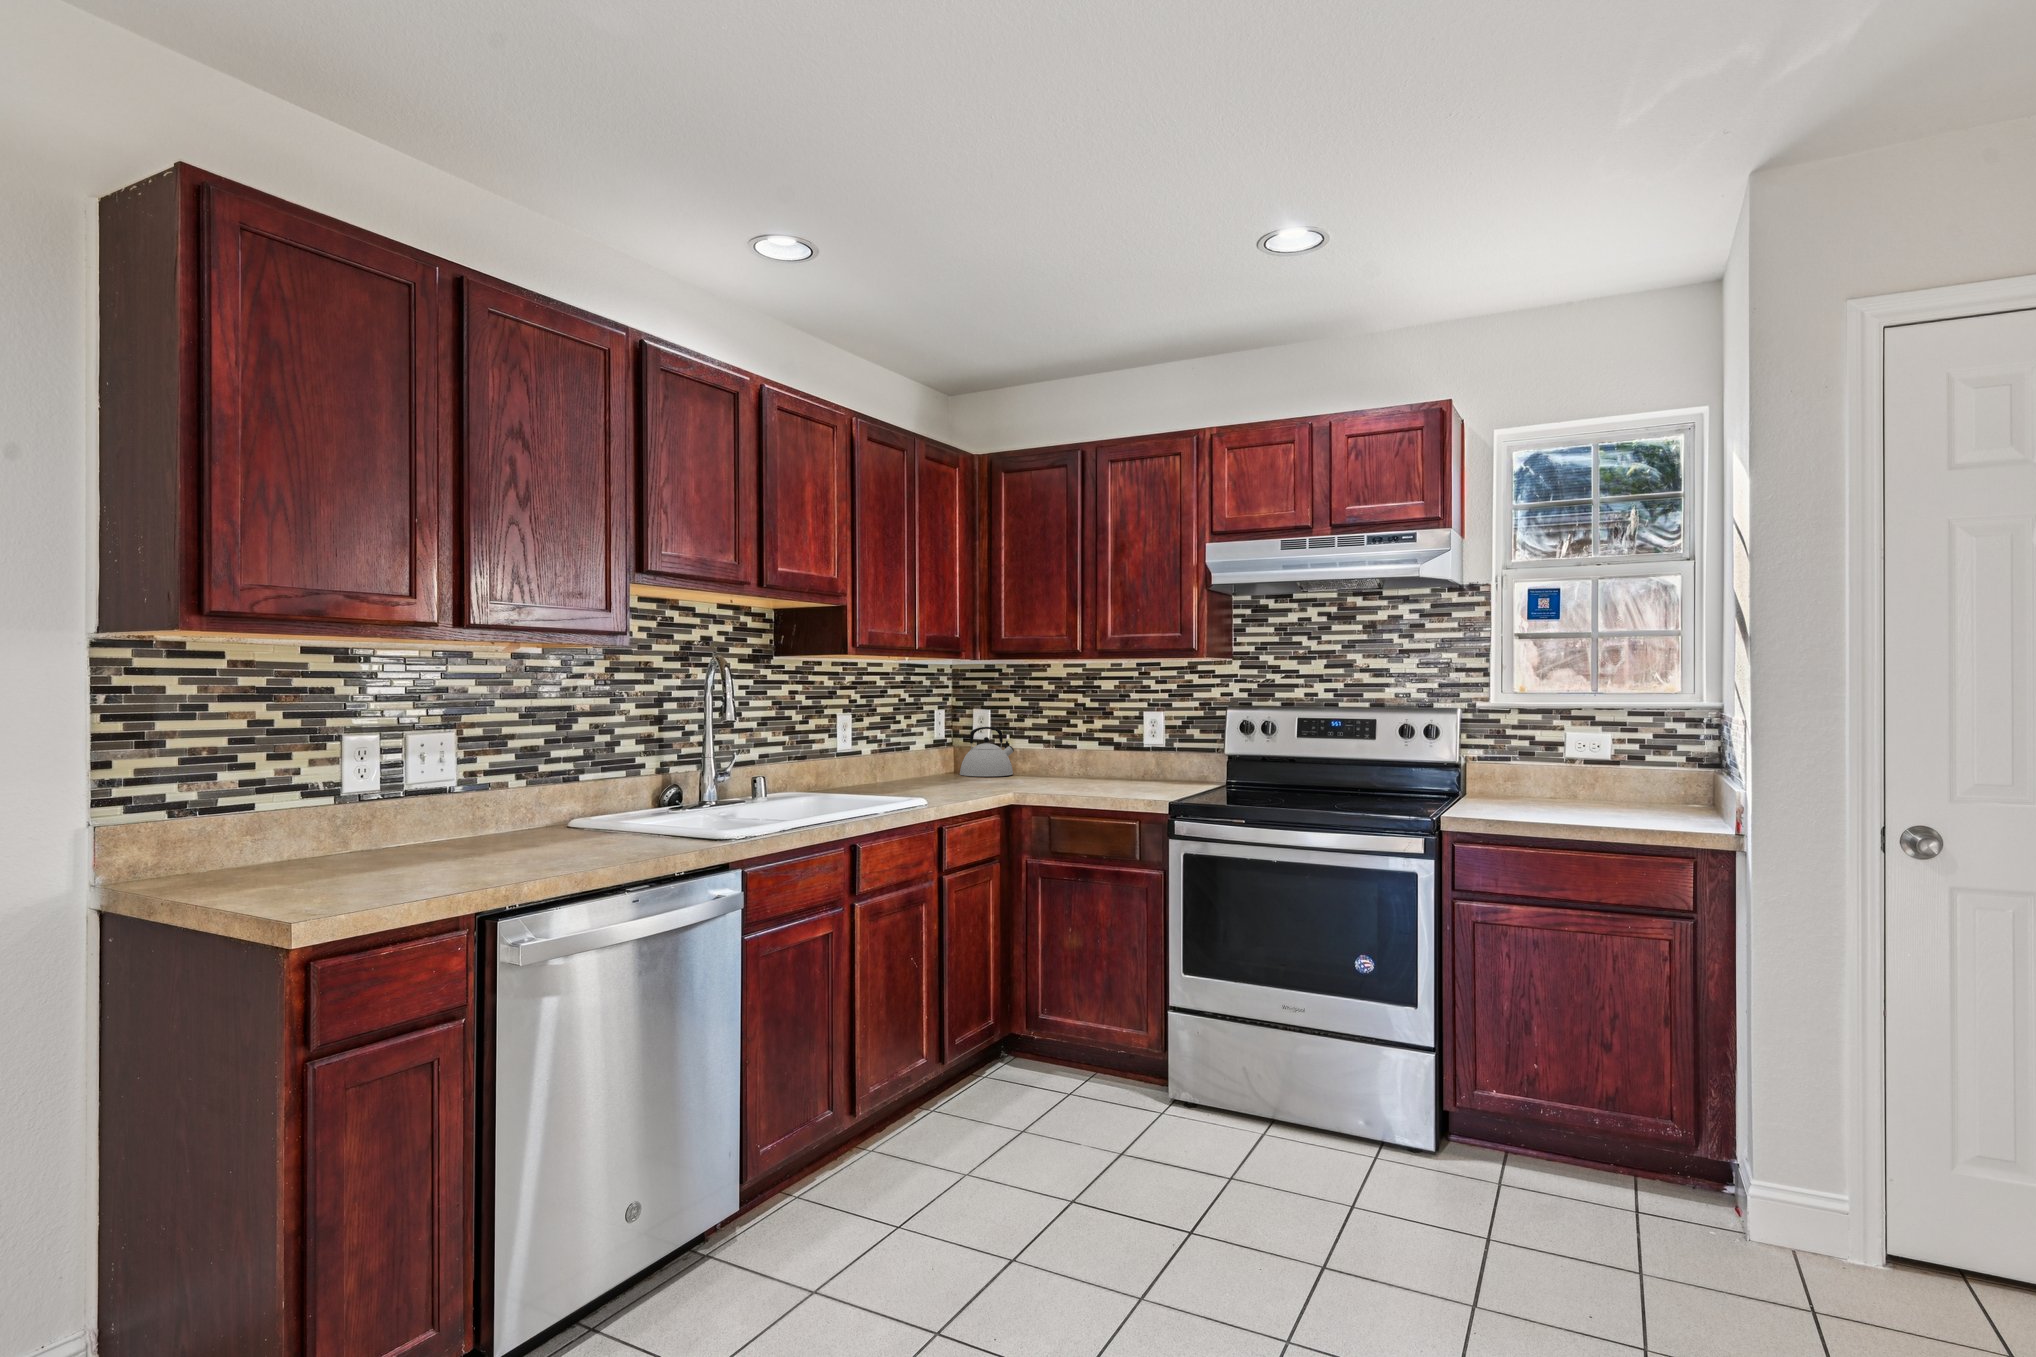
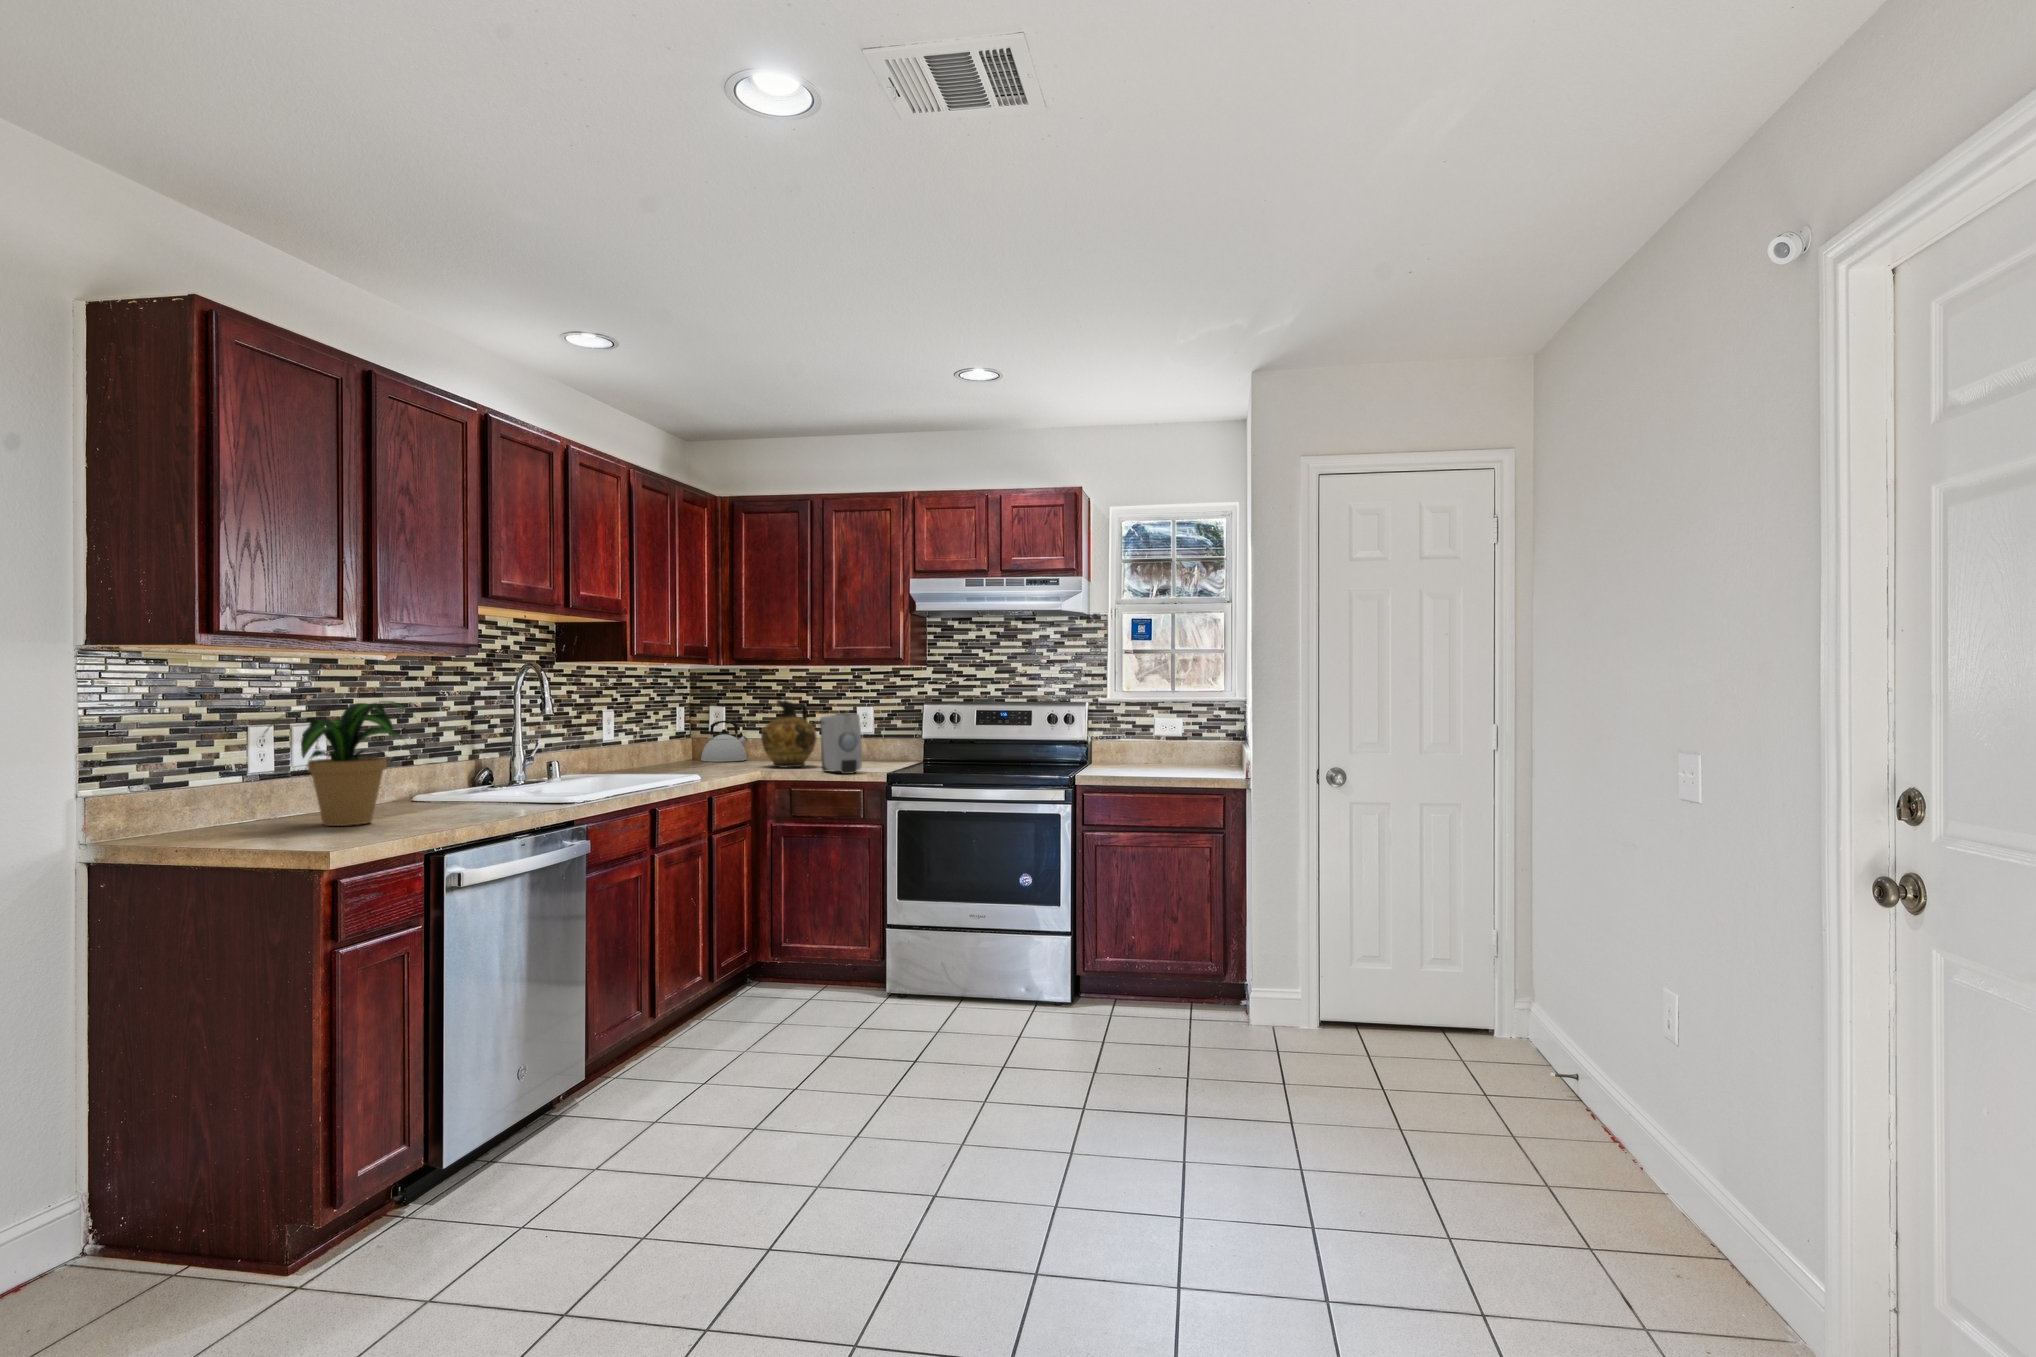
ceramic jug: none [1022,702,1089,788] -> present [761,700,817,768]
potted plant: none [320,705,510,868] -> present [265,701,411,826]
soap dispenser: none [1089,721,1140,800] -> present [820,714,862,774]

